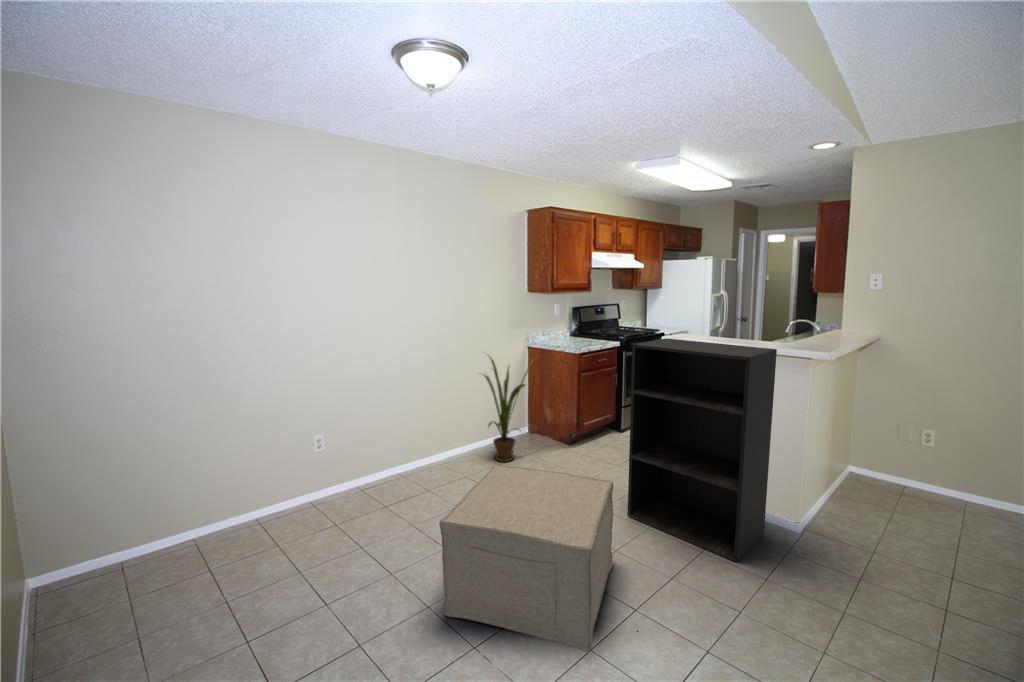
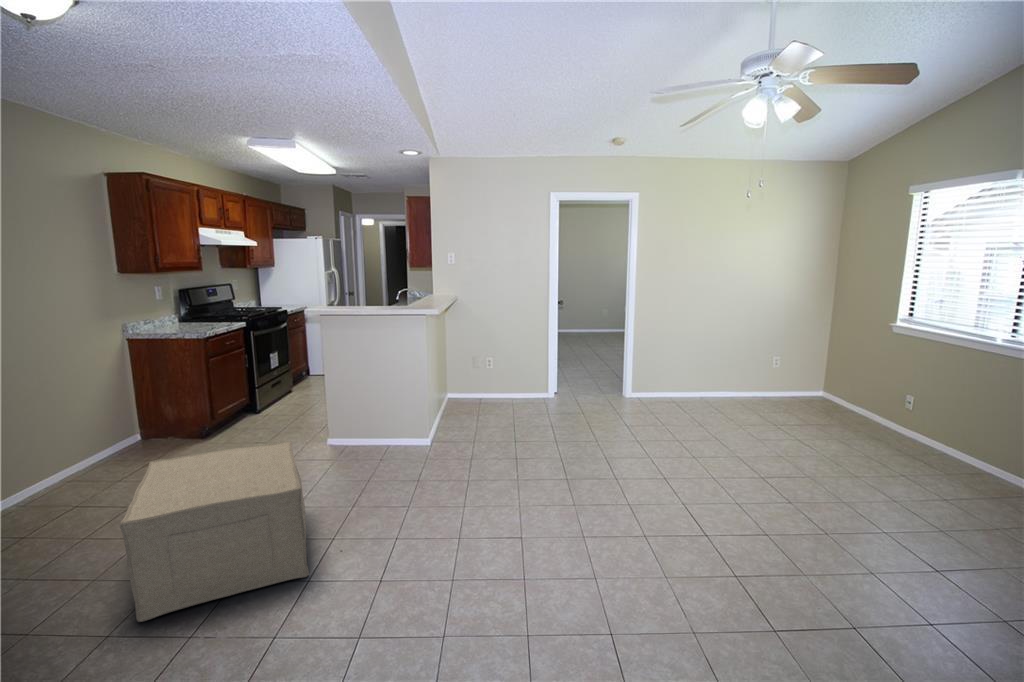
bookshelf: present [628,339,777,562] -> none [284,311,407,477]
house plant: present [484,356,530,462] -> none [65,346,156,476]

